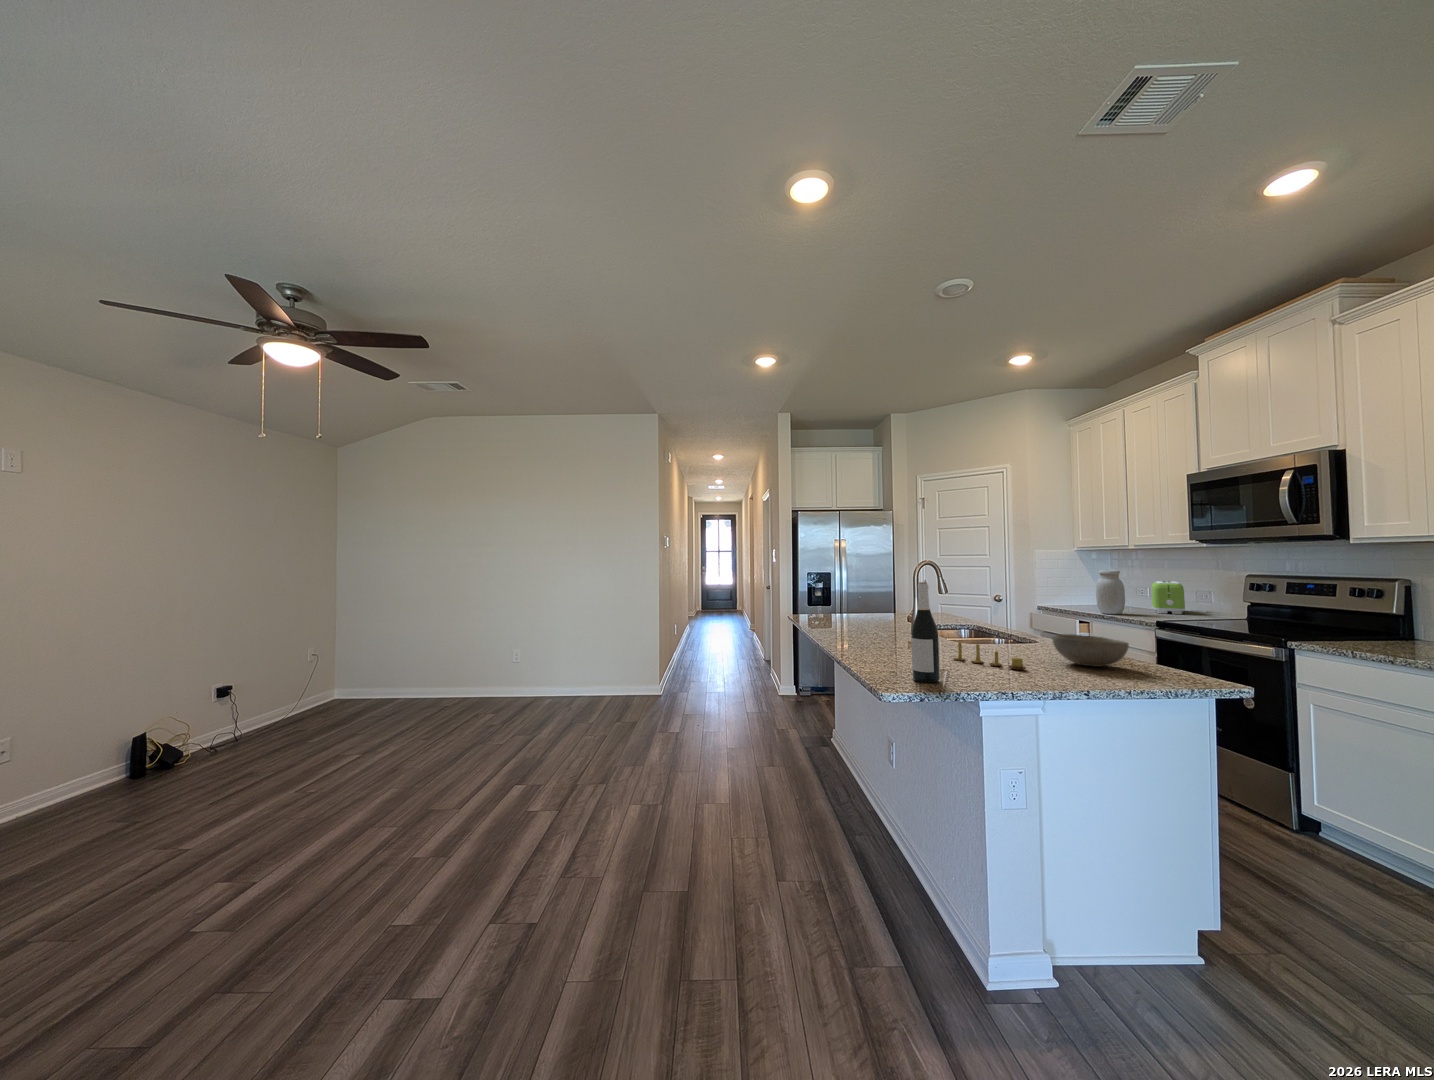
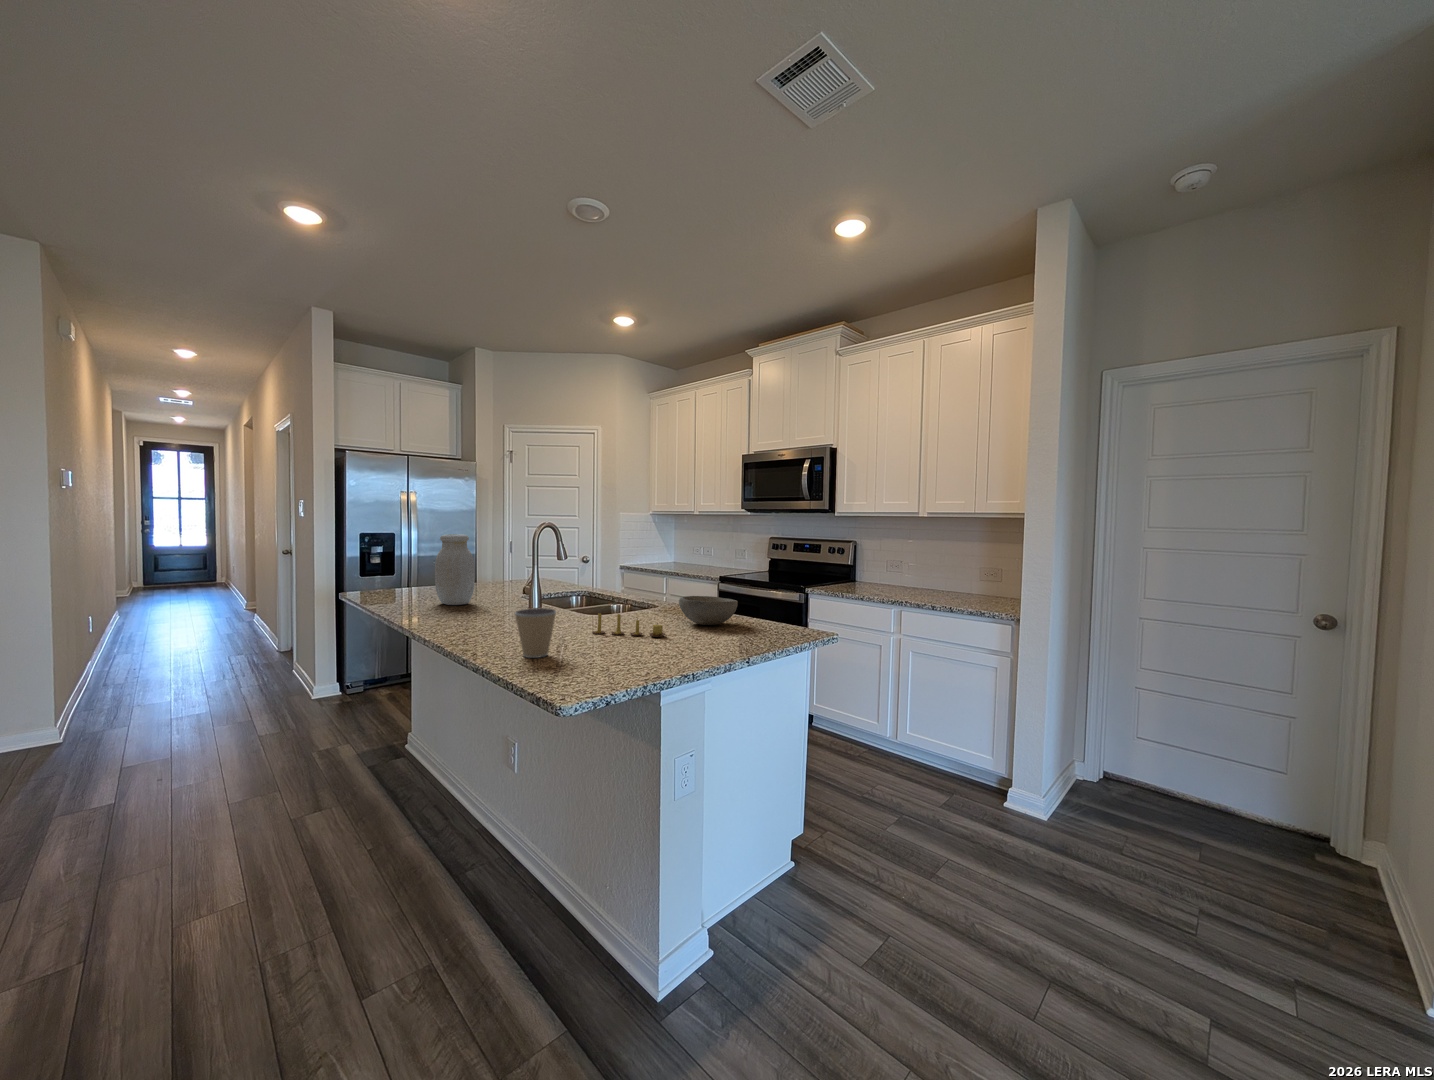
jar: present [1096,570,1125,614] -> present [435,534,475,605]
toaster: present [1151,581,1185,614] -> none [709,543,731,570]
wine bottle: present [911,582,940,683] -> none [569,548,600,668]
coffee cup: none [874,631,907,671] -> present [515,608,556,658]

